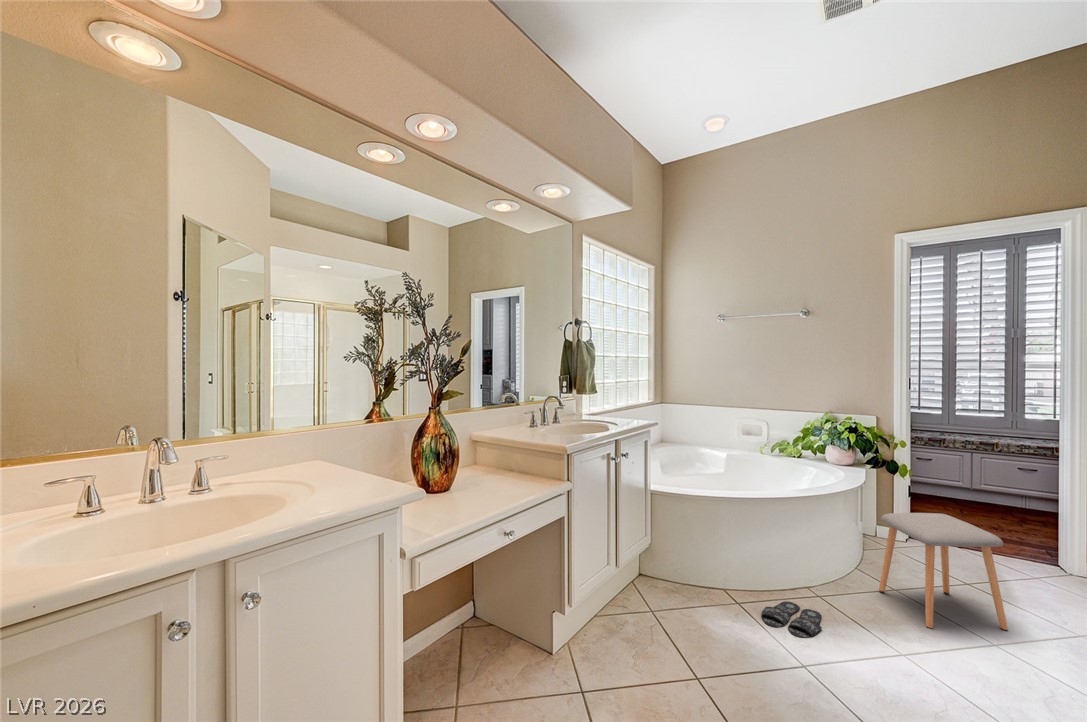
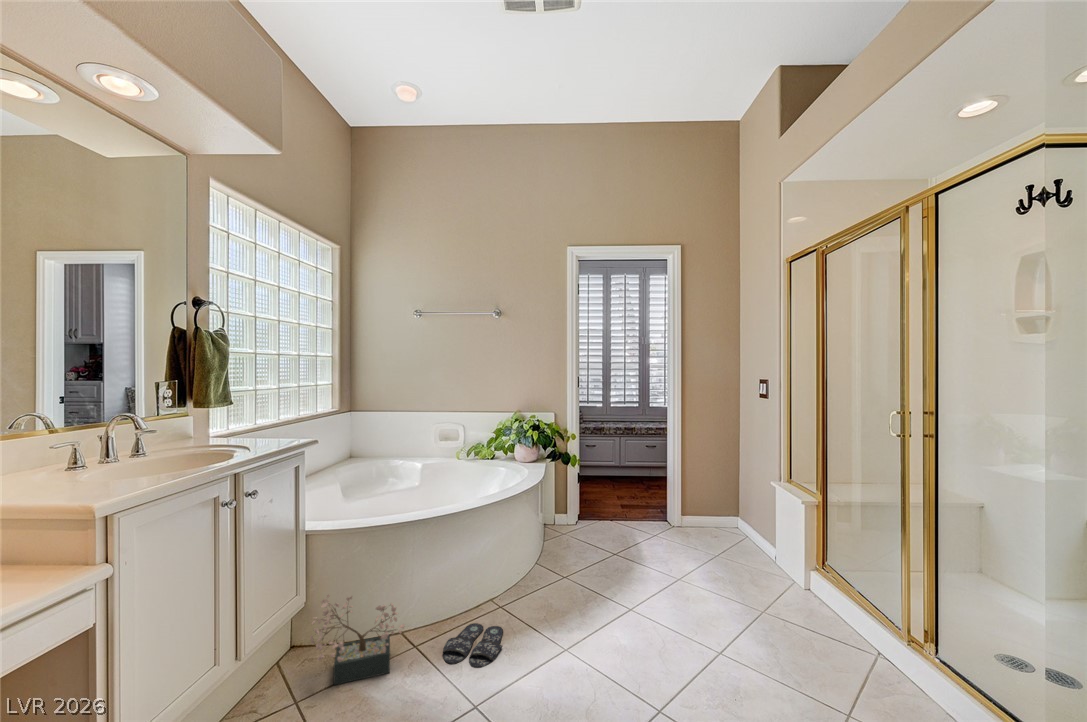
stool: present [879,513,1008,631] -> none [554,498,642,612]
decorative plant: none [654,542,728,616] -> present [310,595,405,685]

